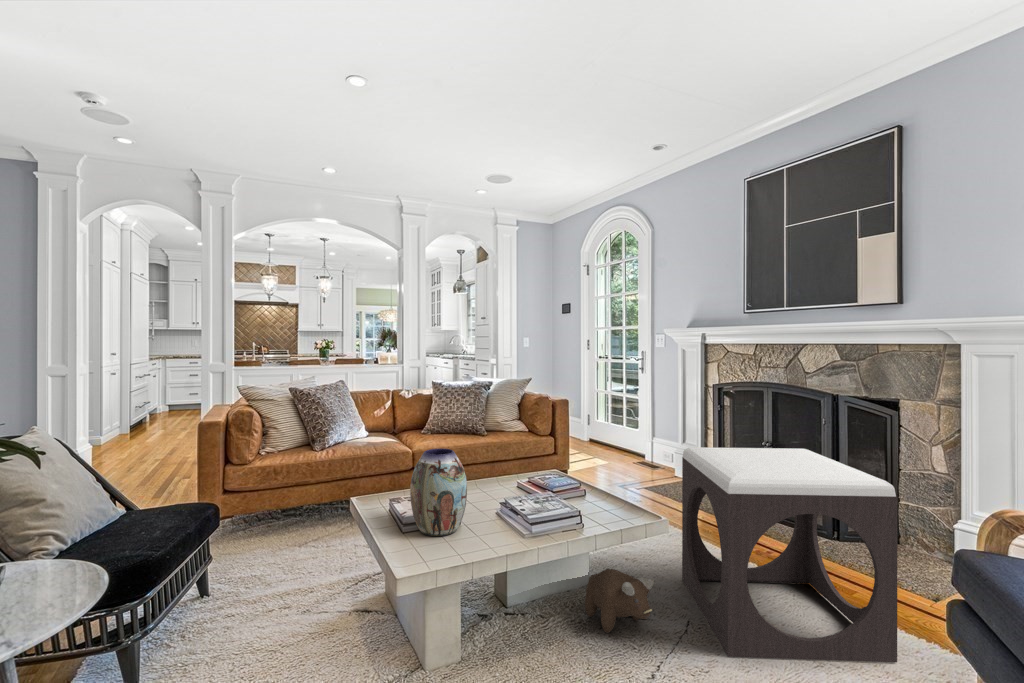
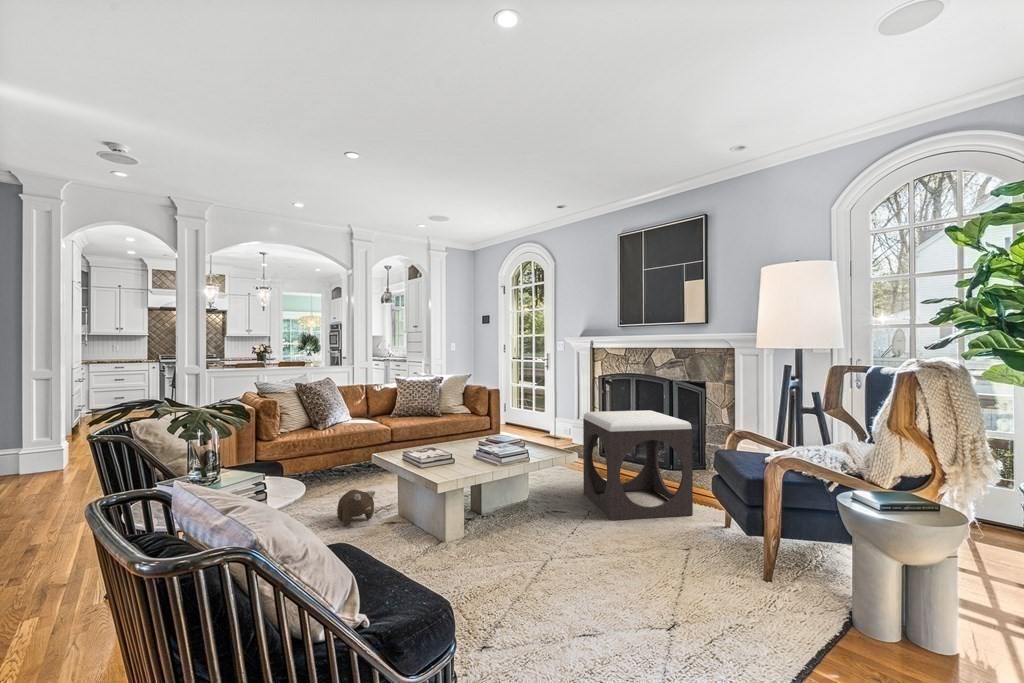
vase: present [410,449,467,536] -> none [430,415,464,465]
plush toy: present [585,569,654,633] -> present [337,489,375,526]

